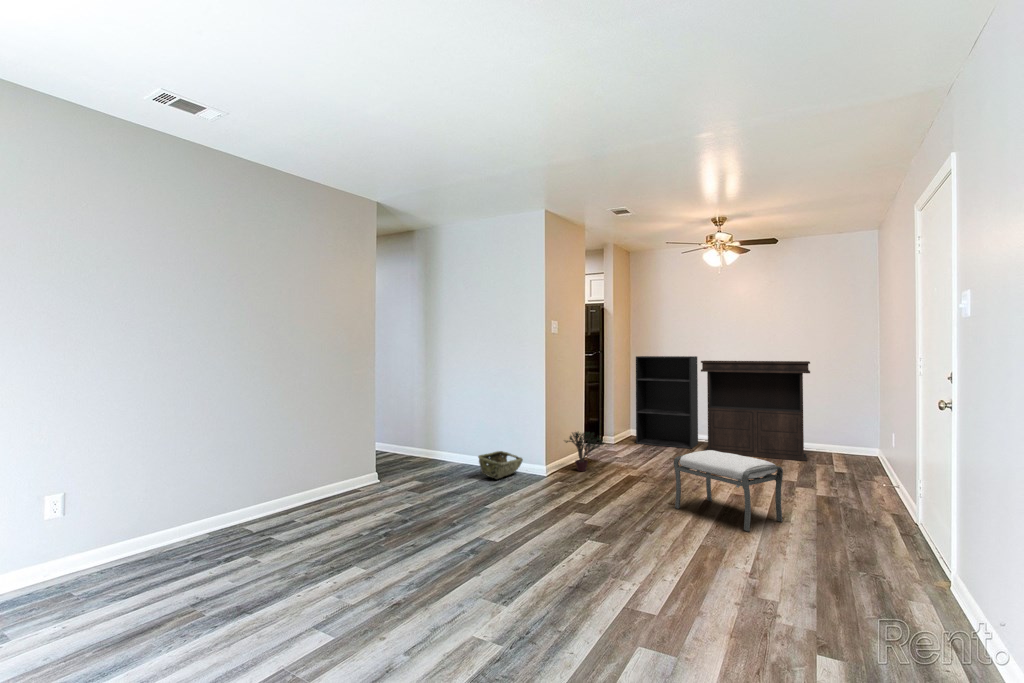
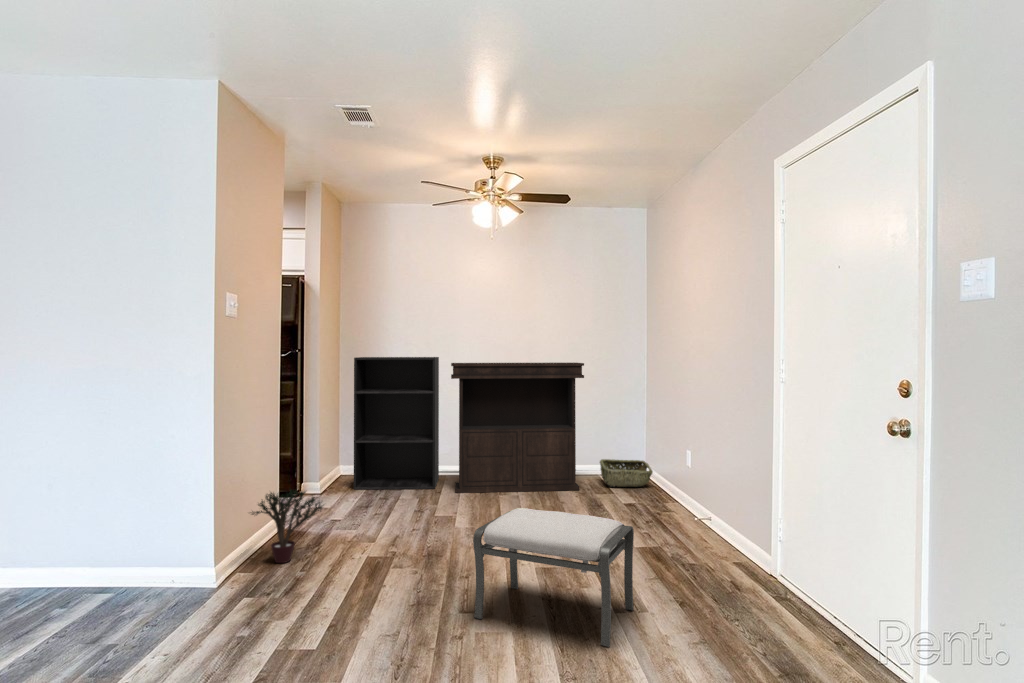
woven basket: present [478,451,523,479] -> present [600,459,653,487]

